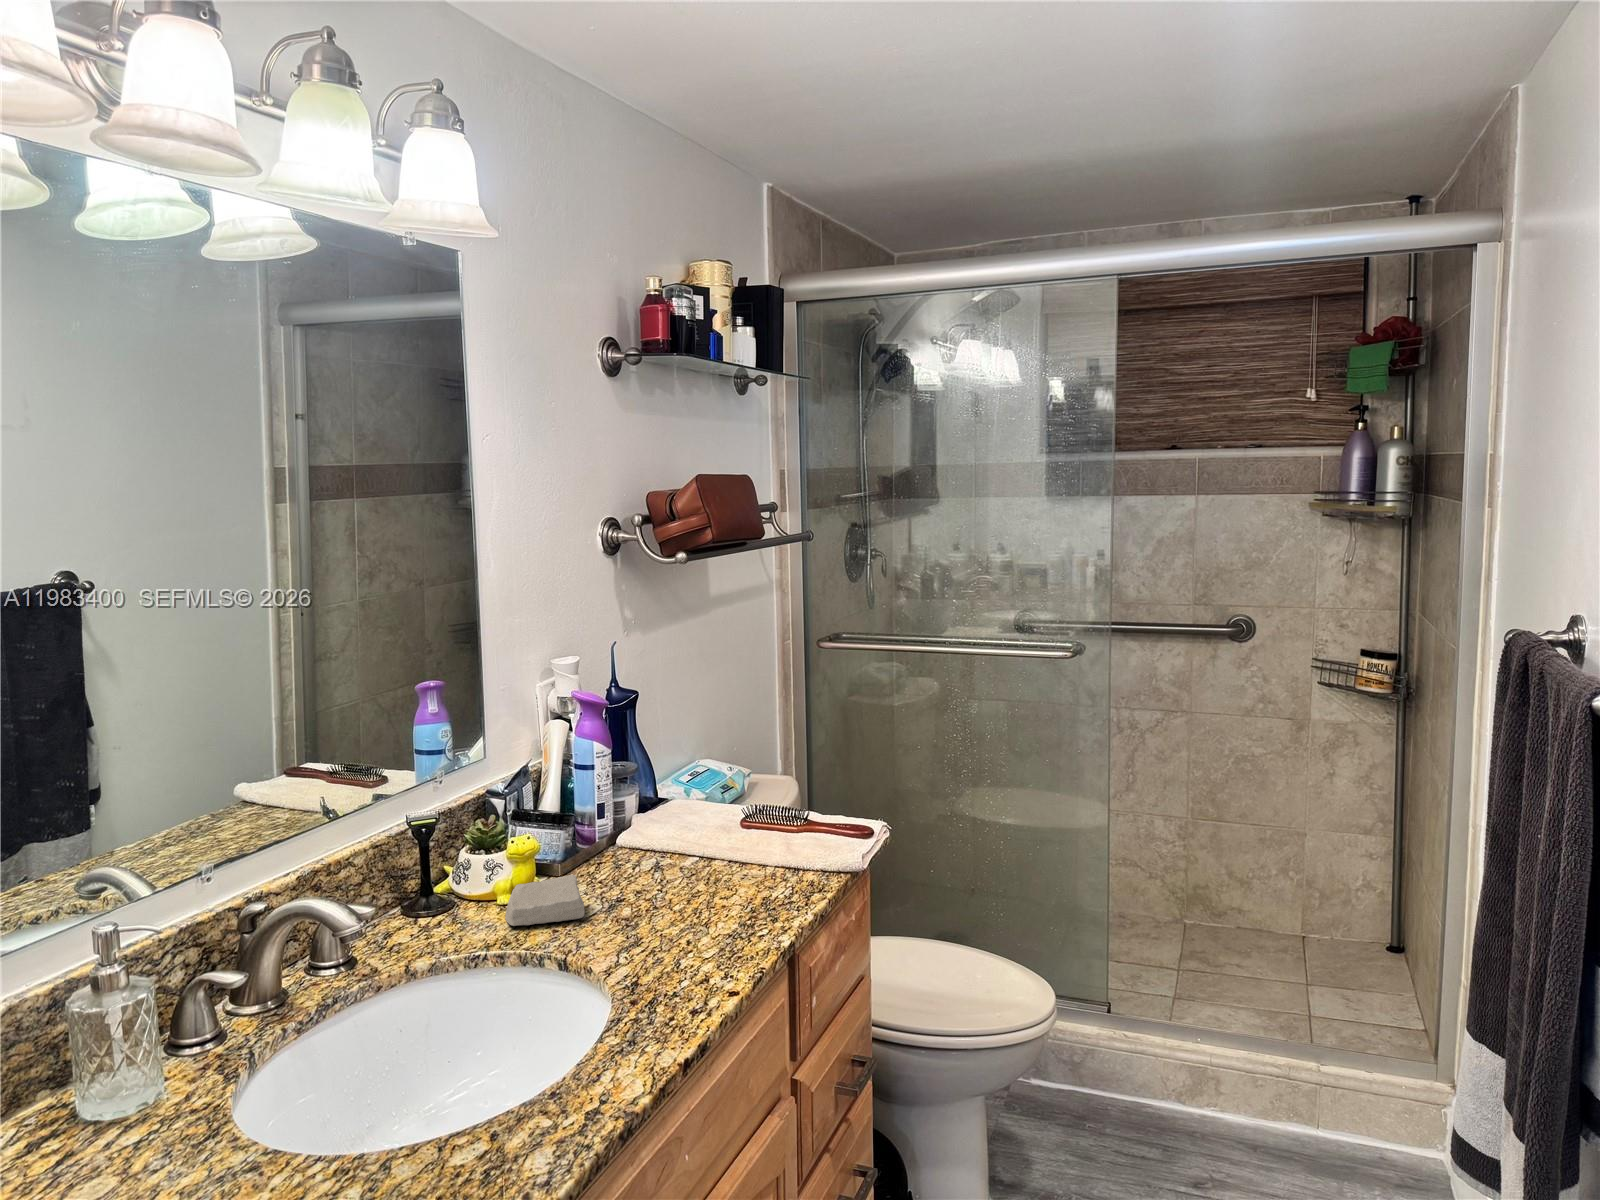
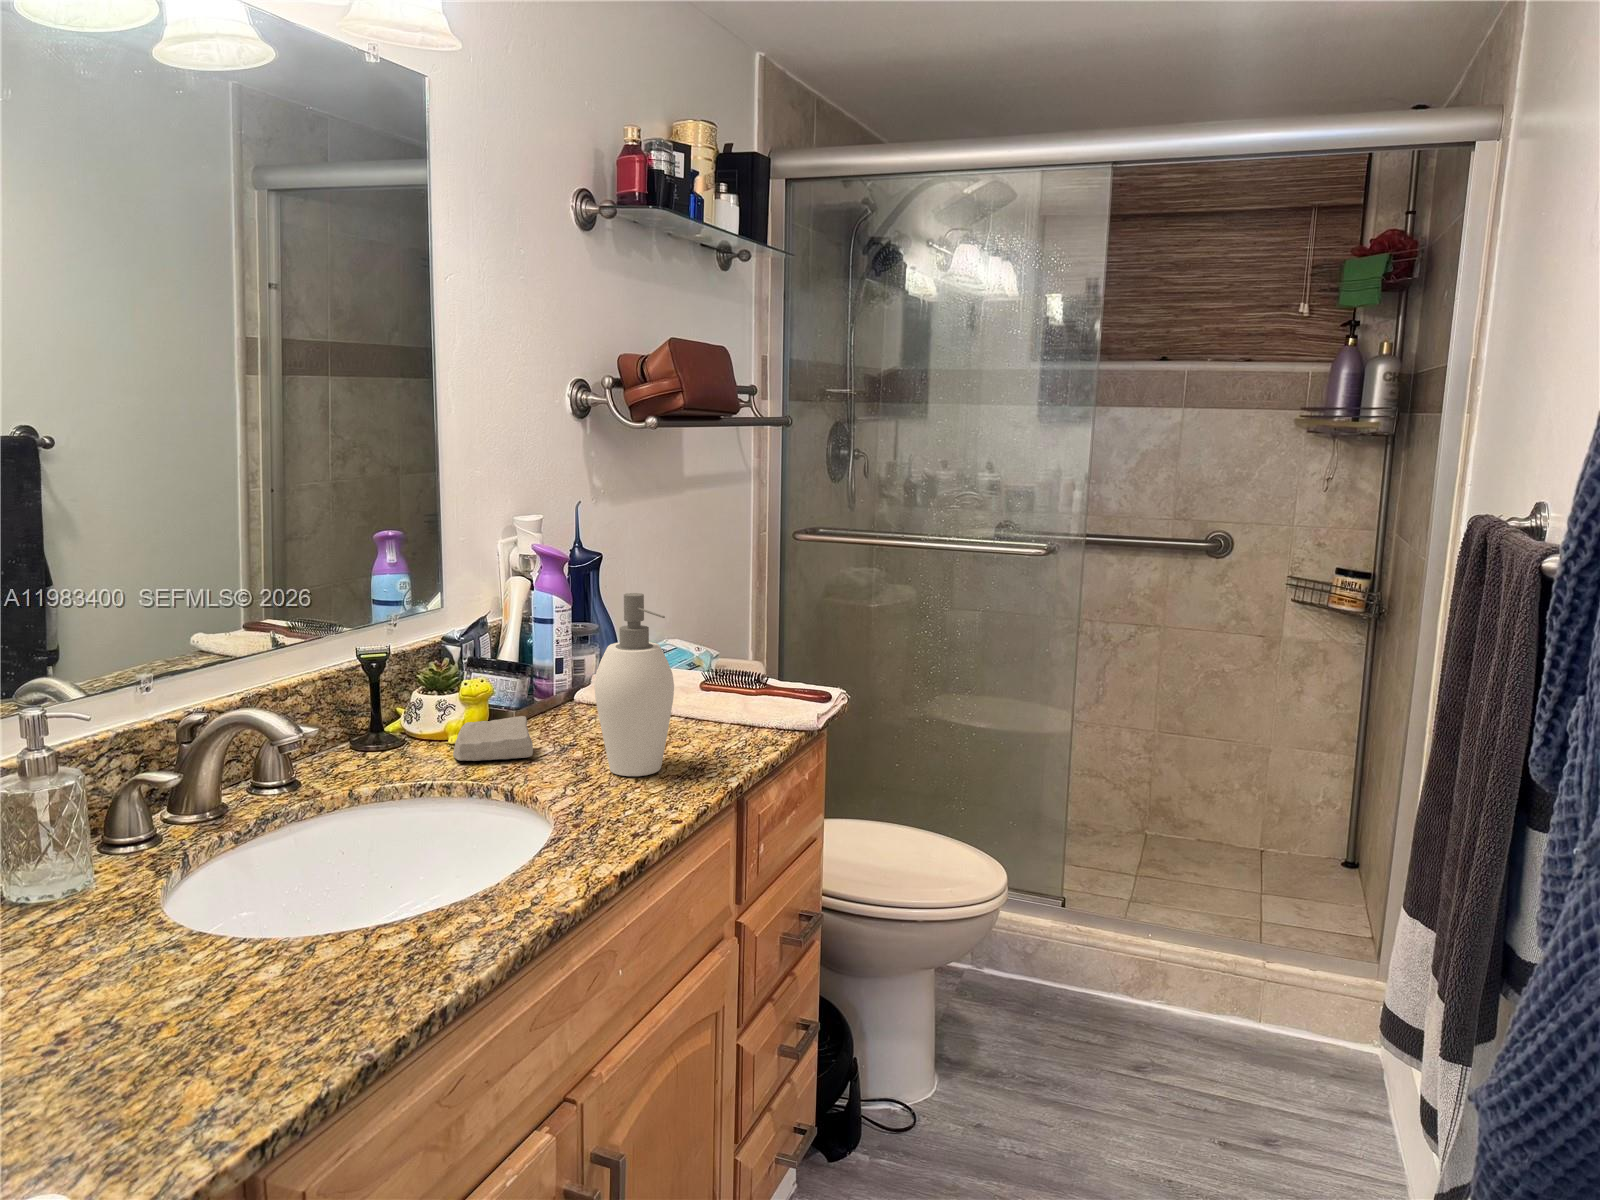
soap dispenser: none [644,753,723,937] -> present [594,593,674,776]

